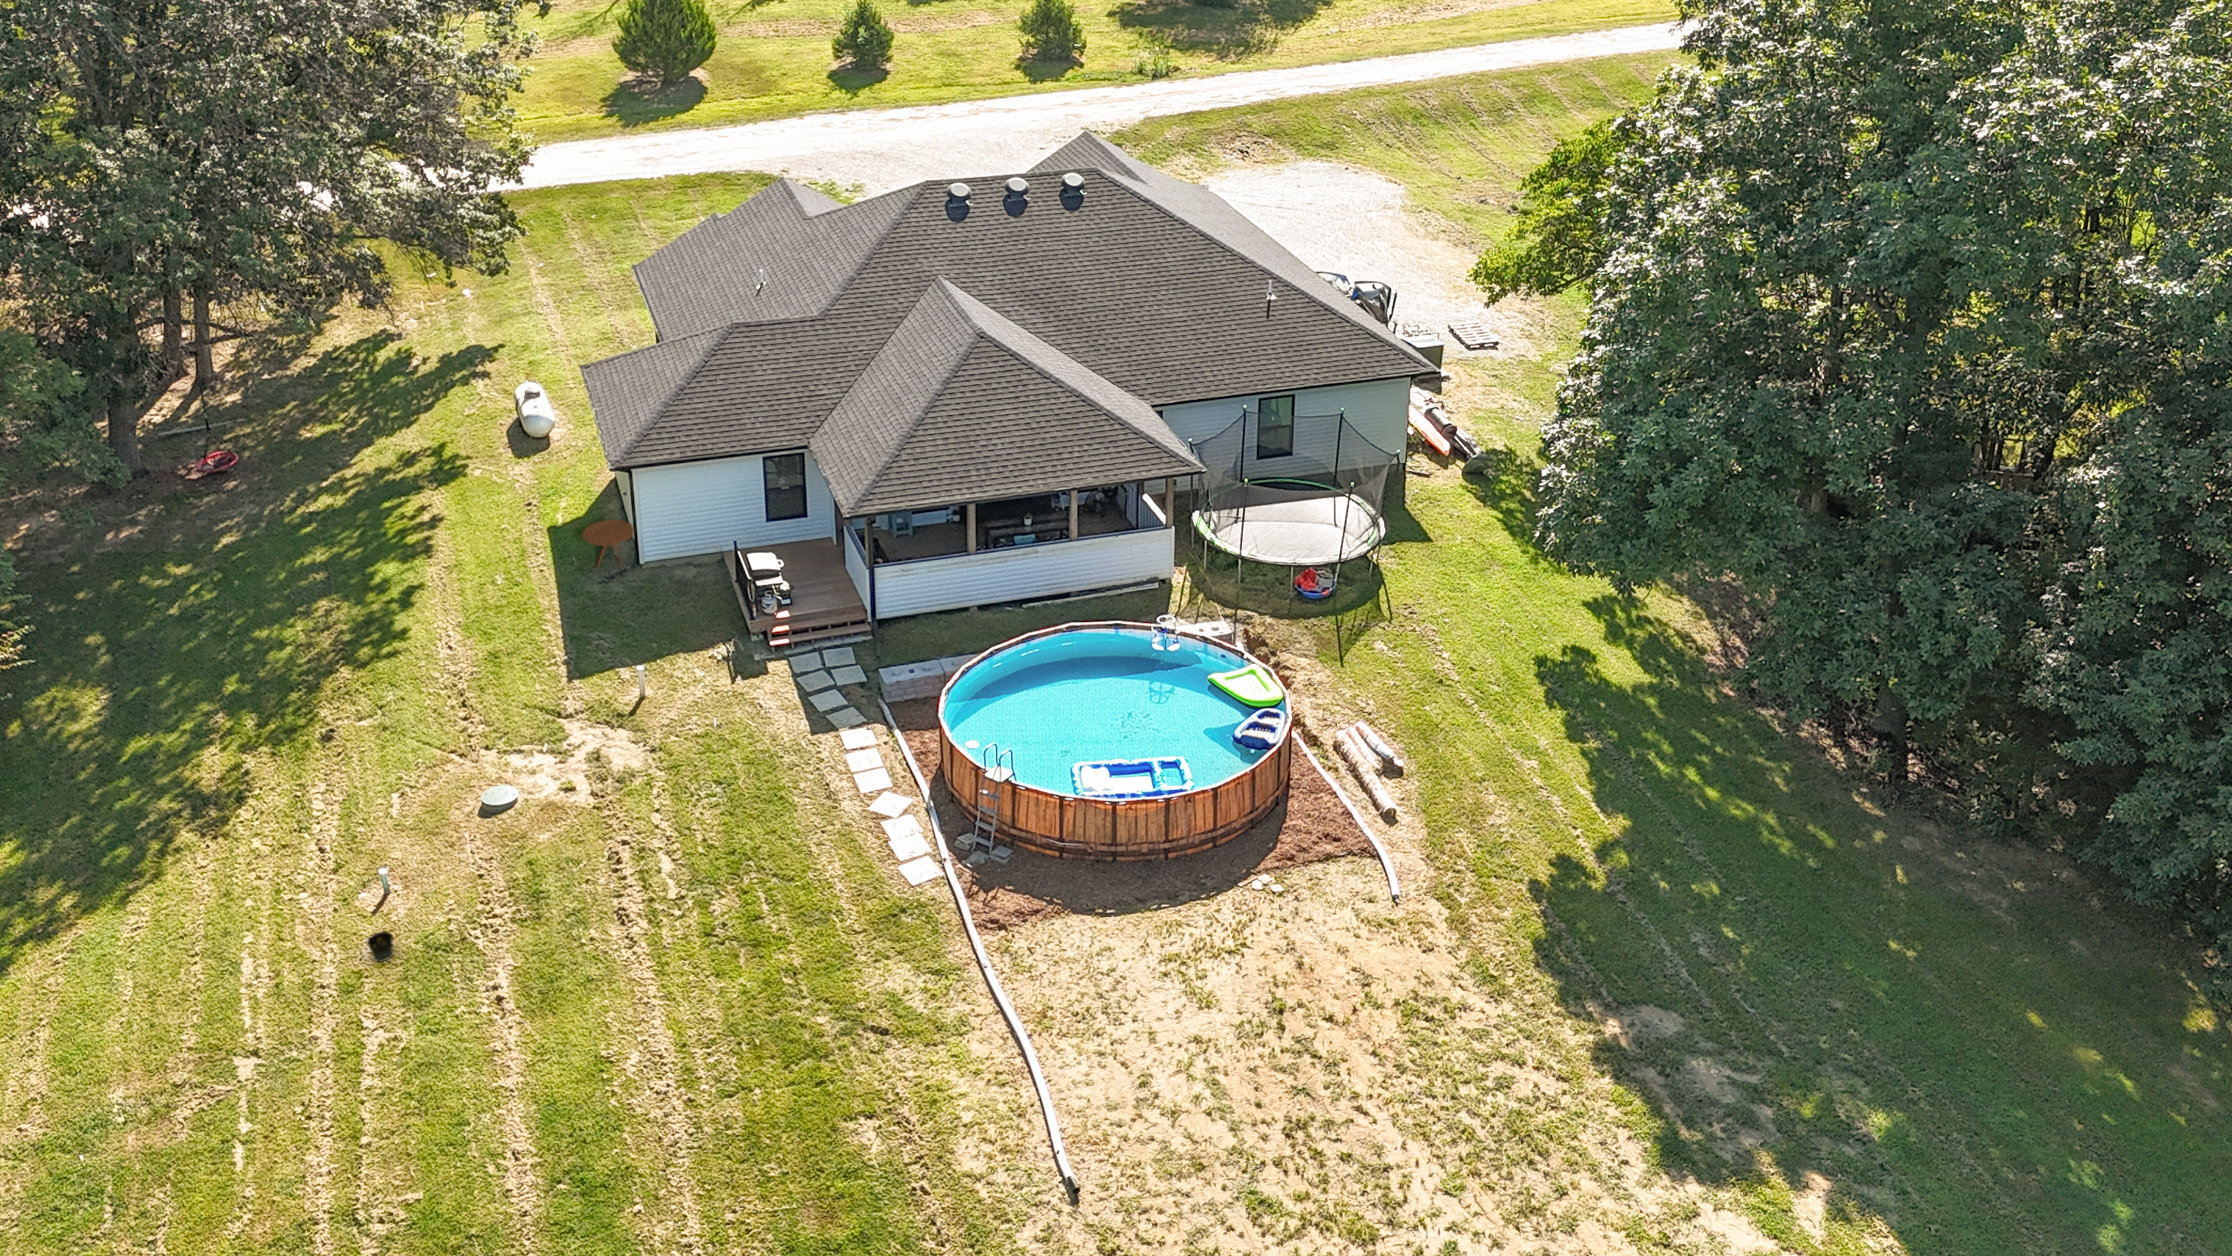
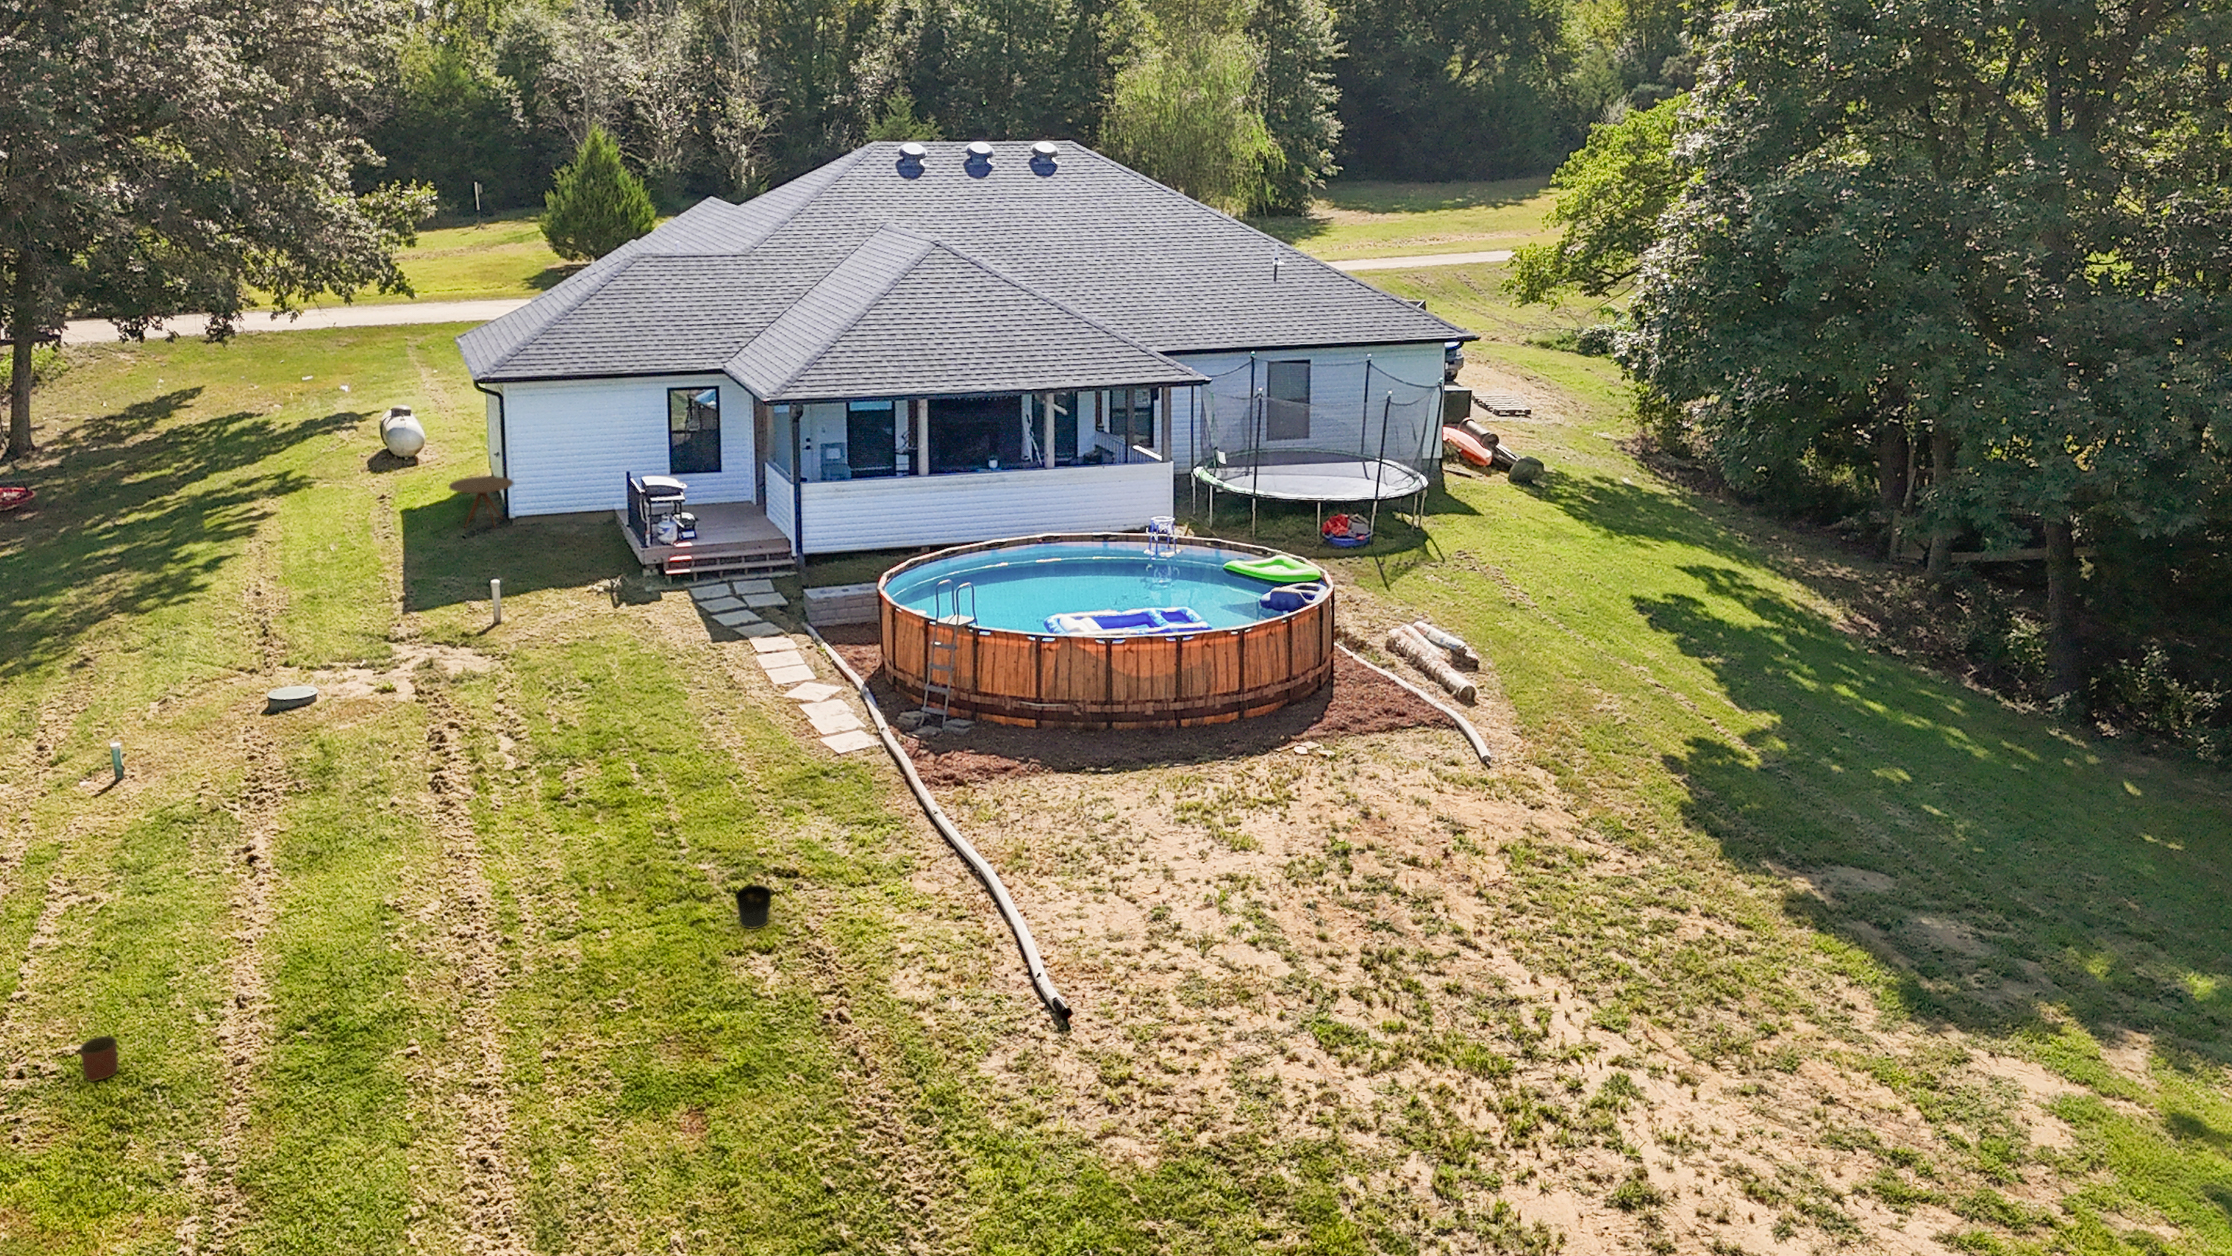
bucket: present [367,931,393,962] -> present [734,885,773,929]
planter: none [424,1203,449,1235] -> present [80,1036,118,1082]

